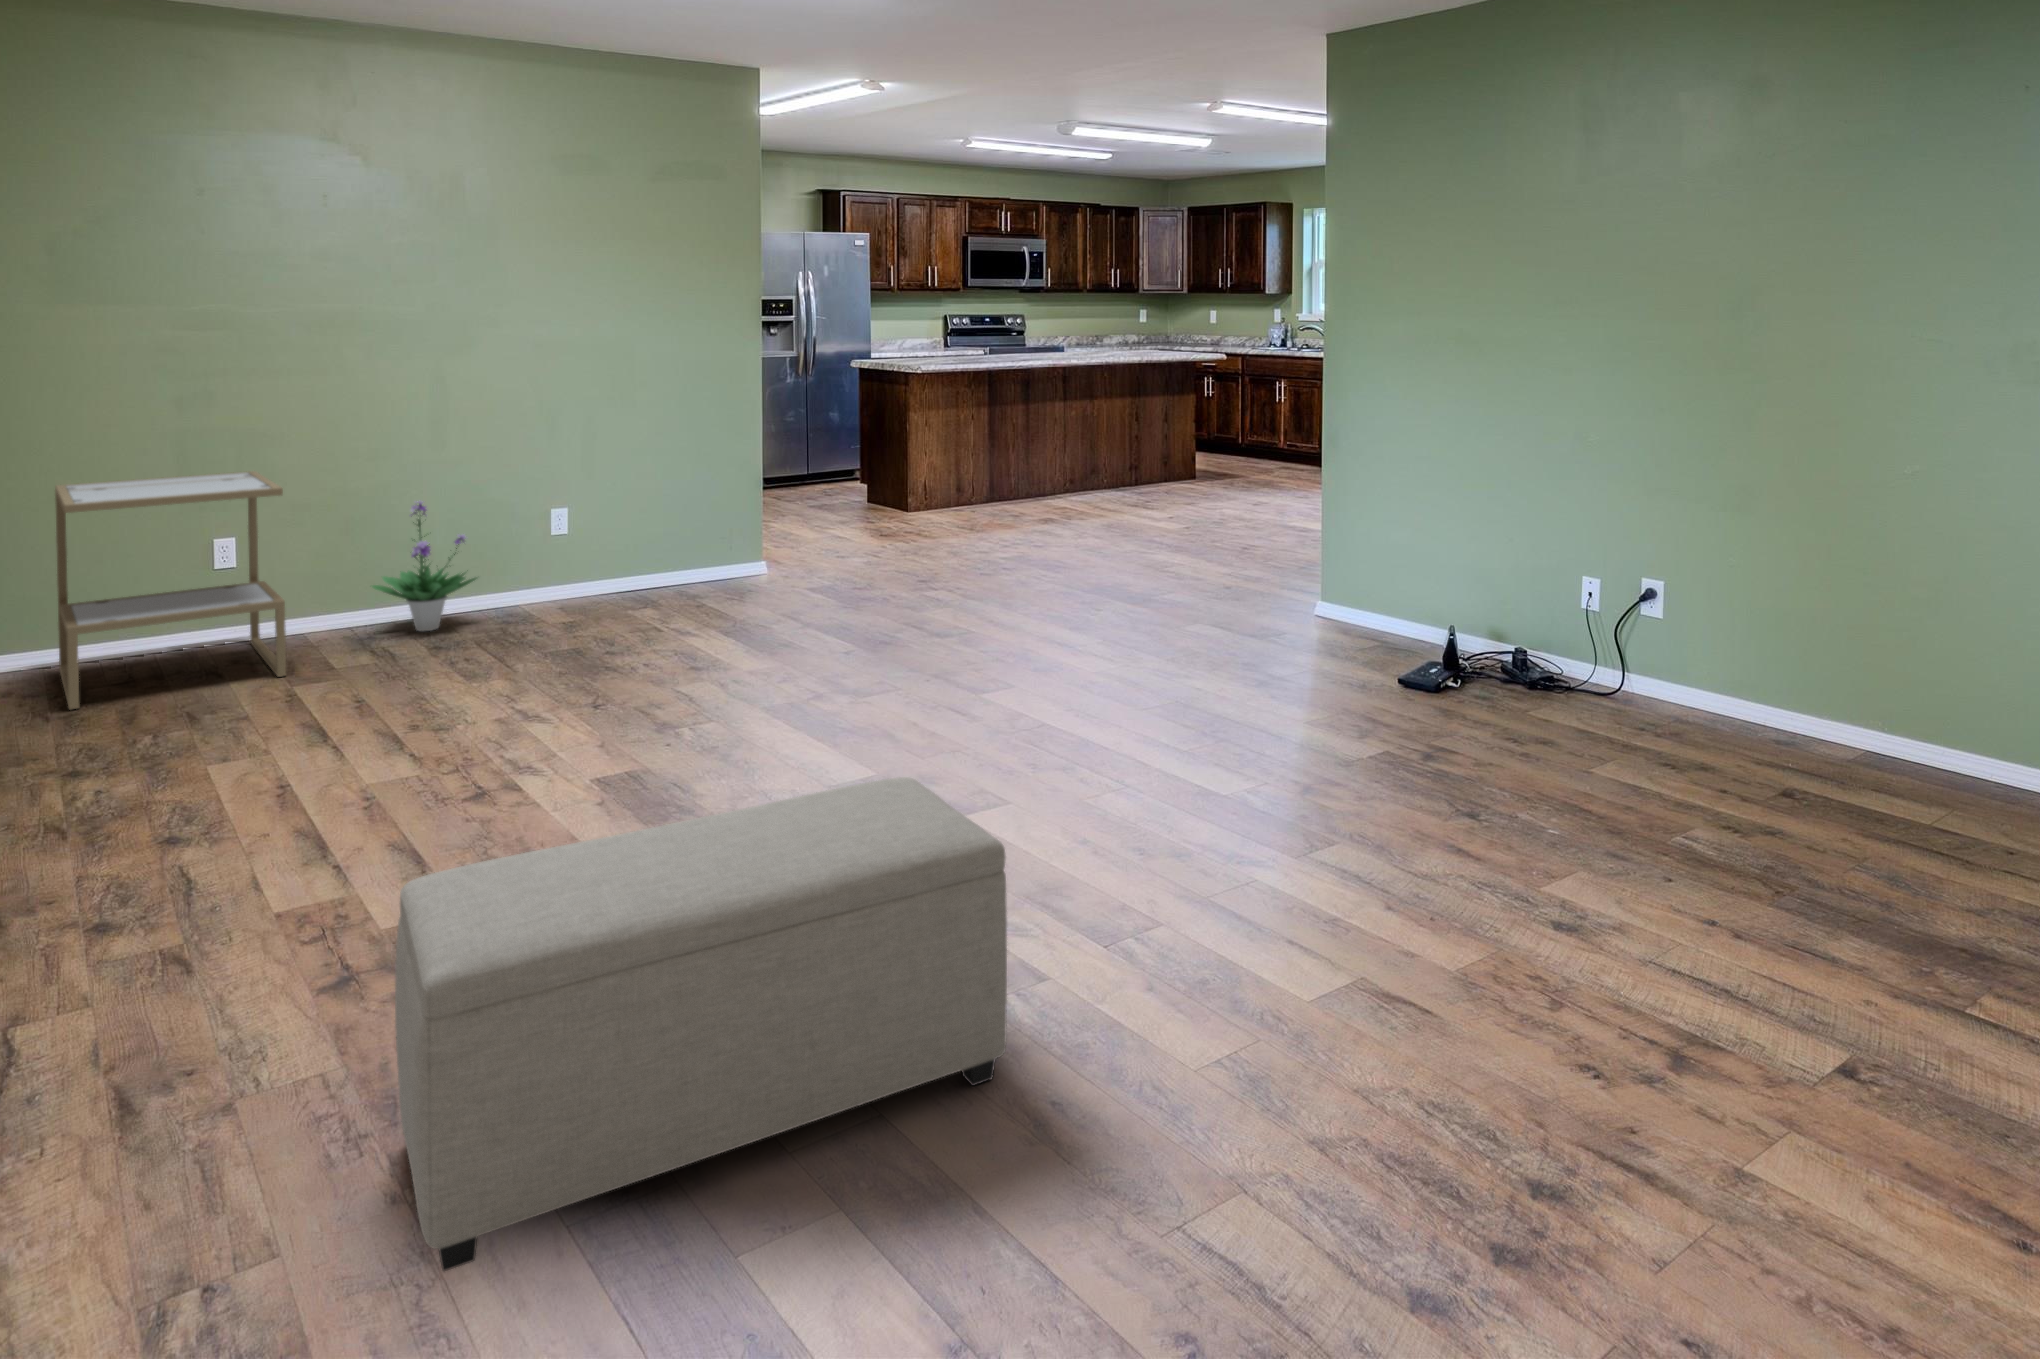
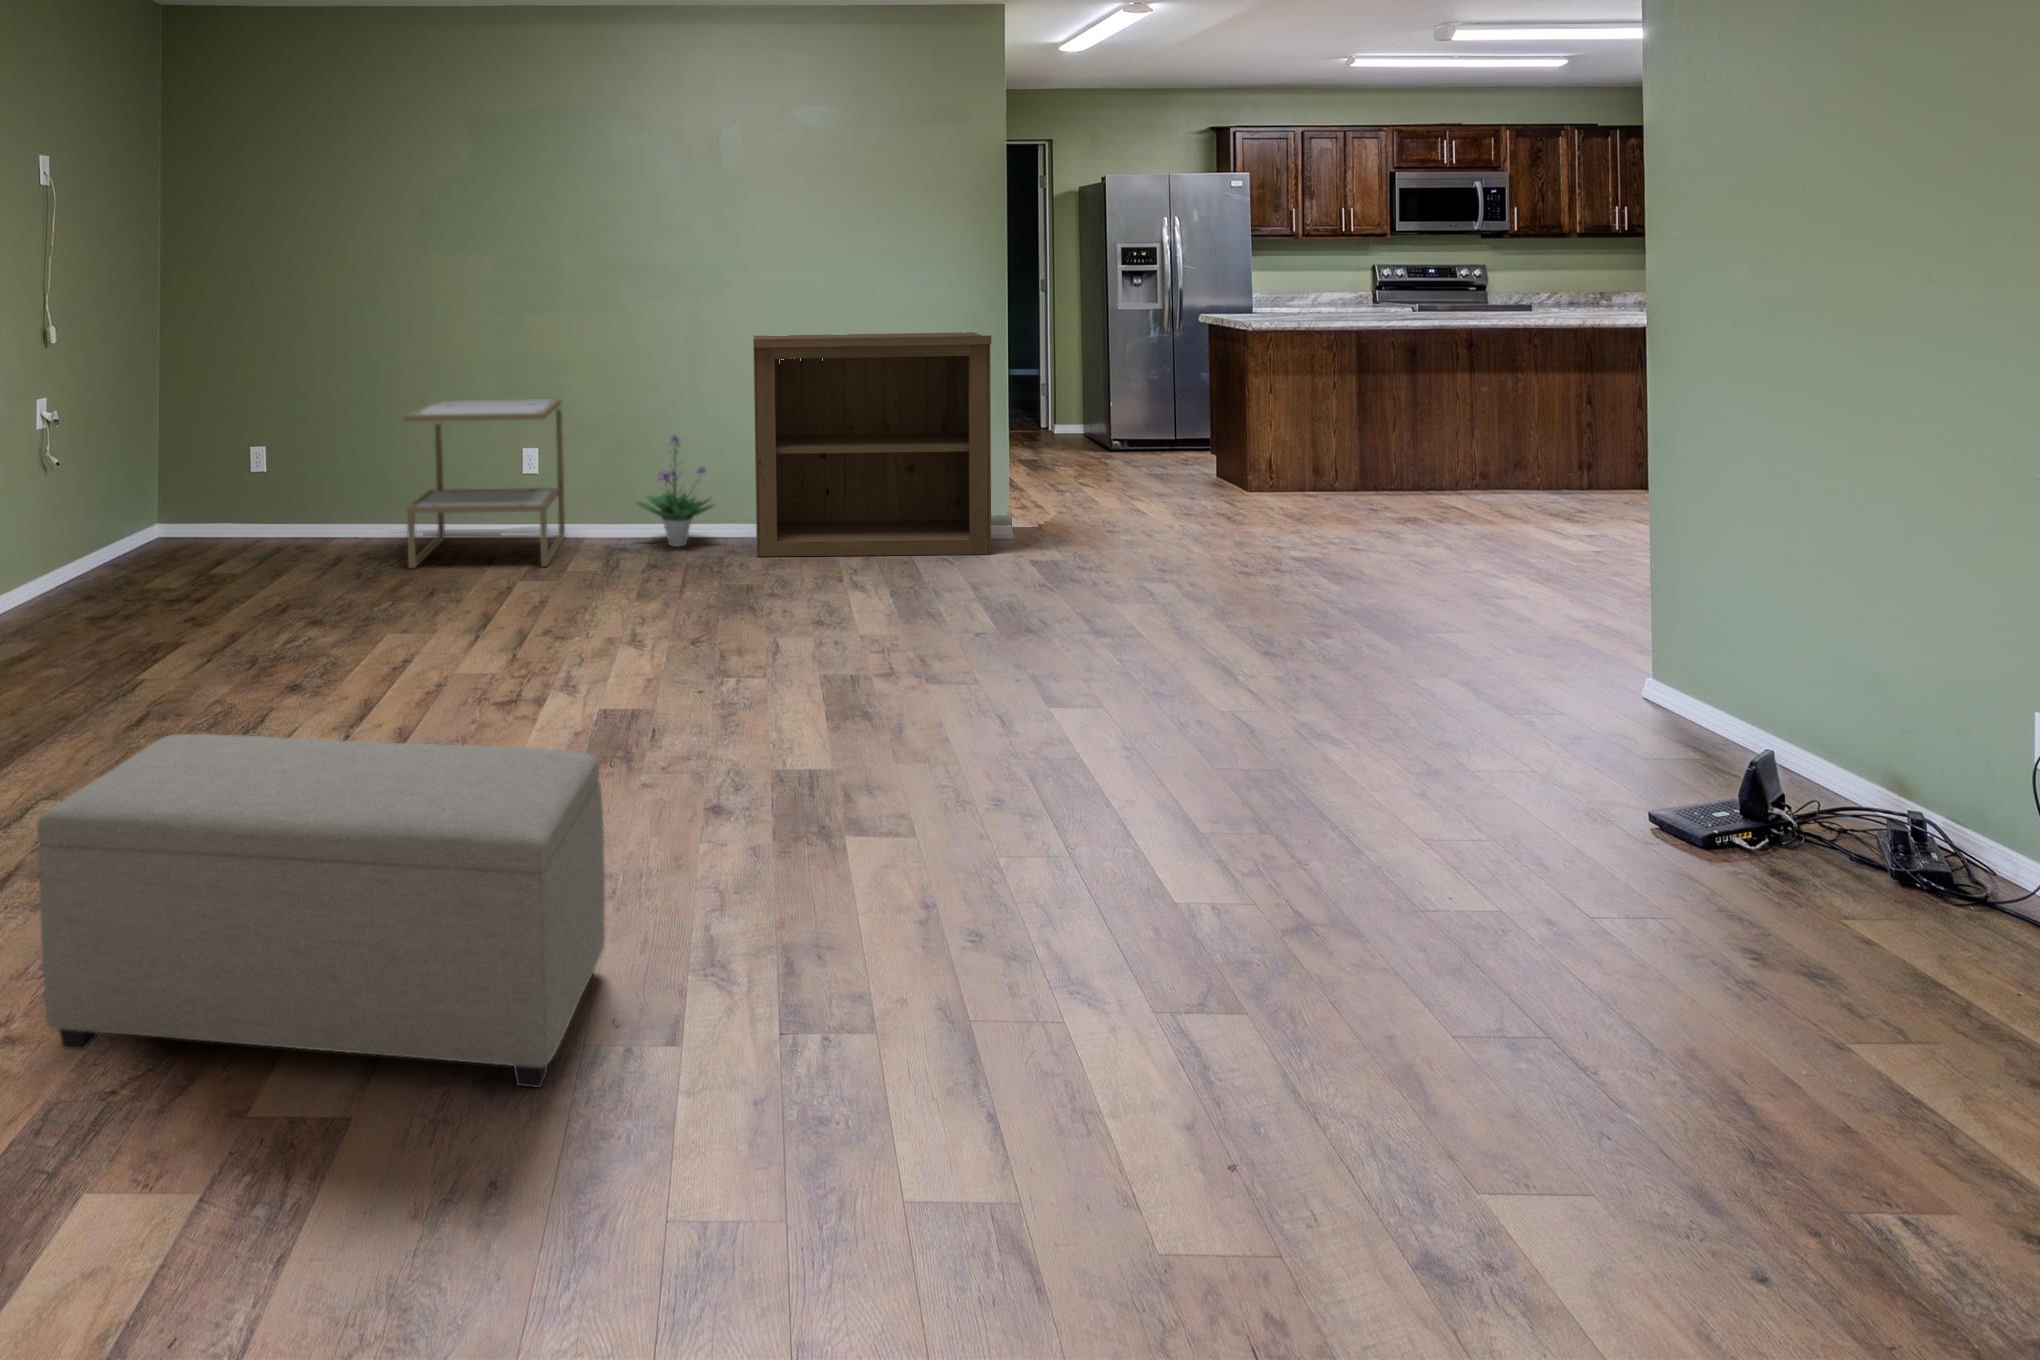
bookshelf: none [507,378,781,627] -> present [753,332,991,556]

